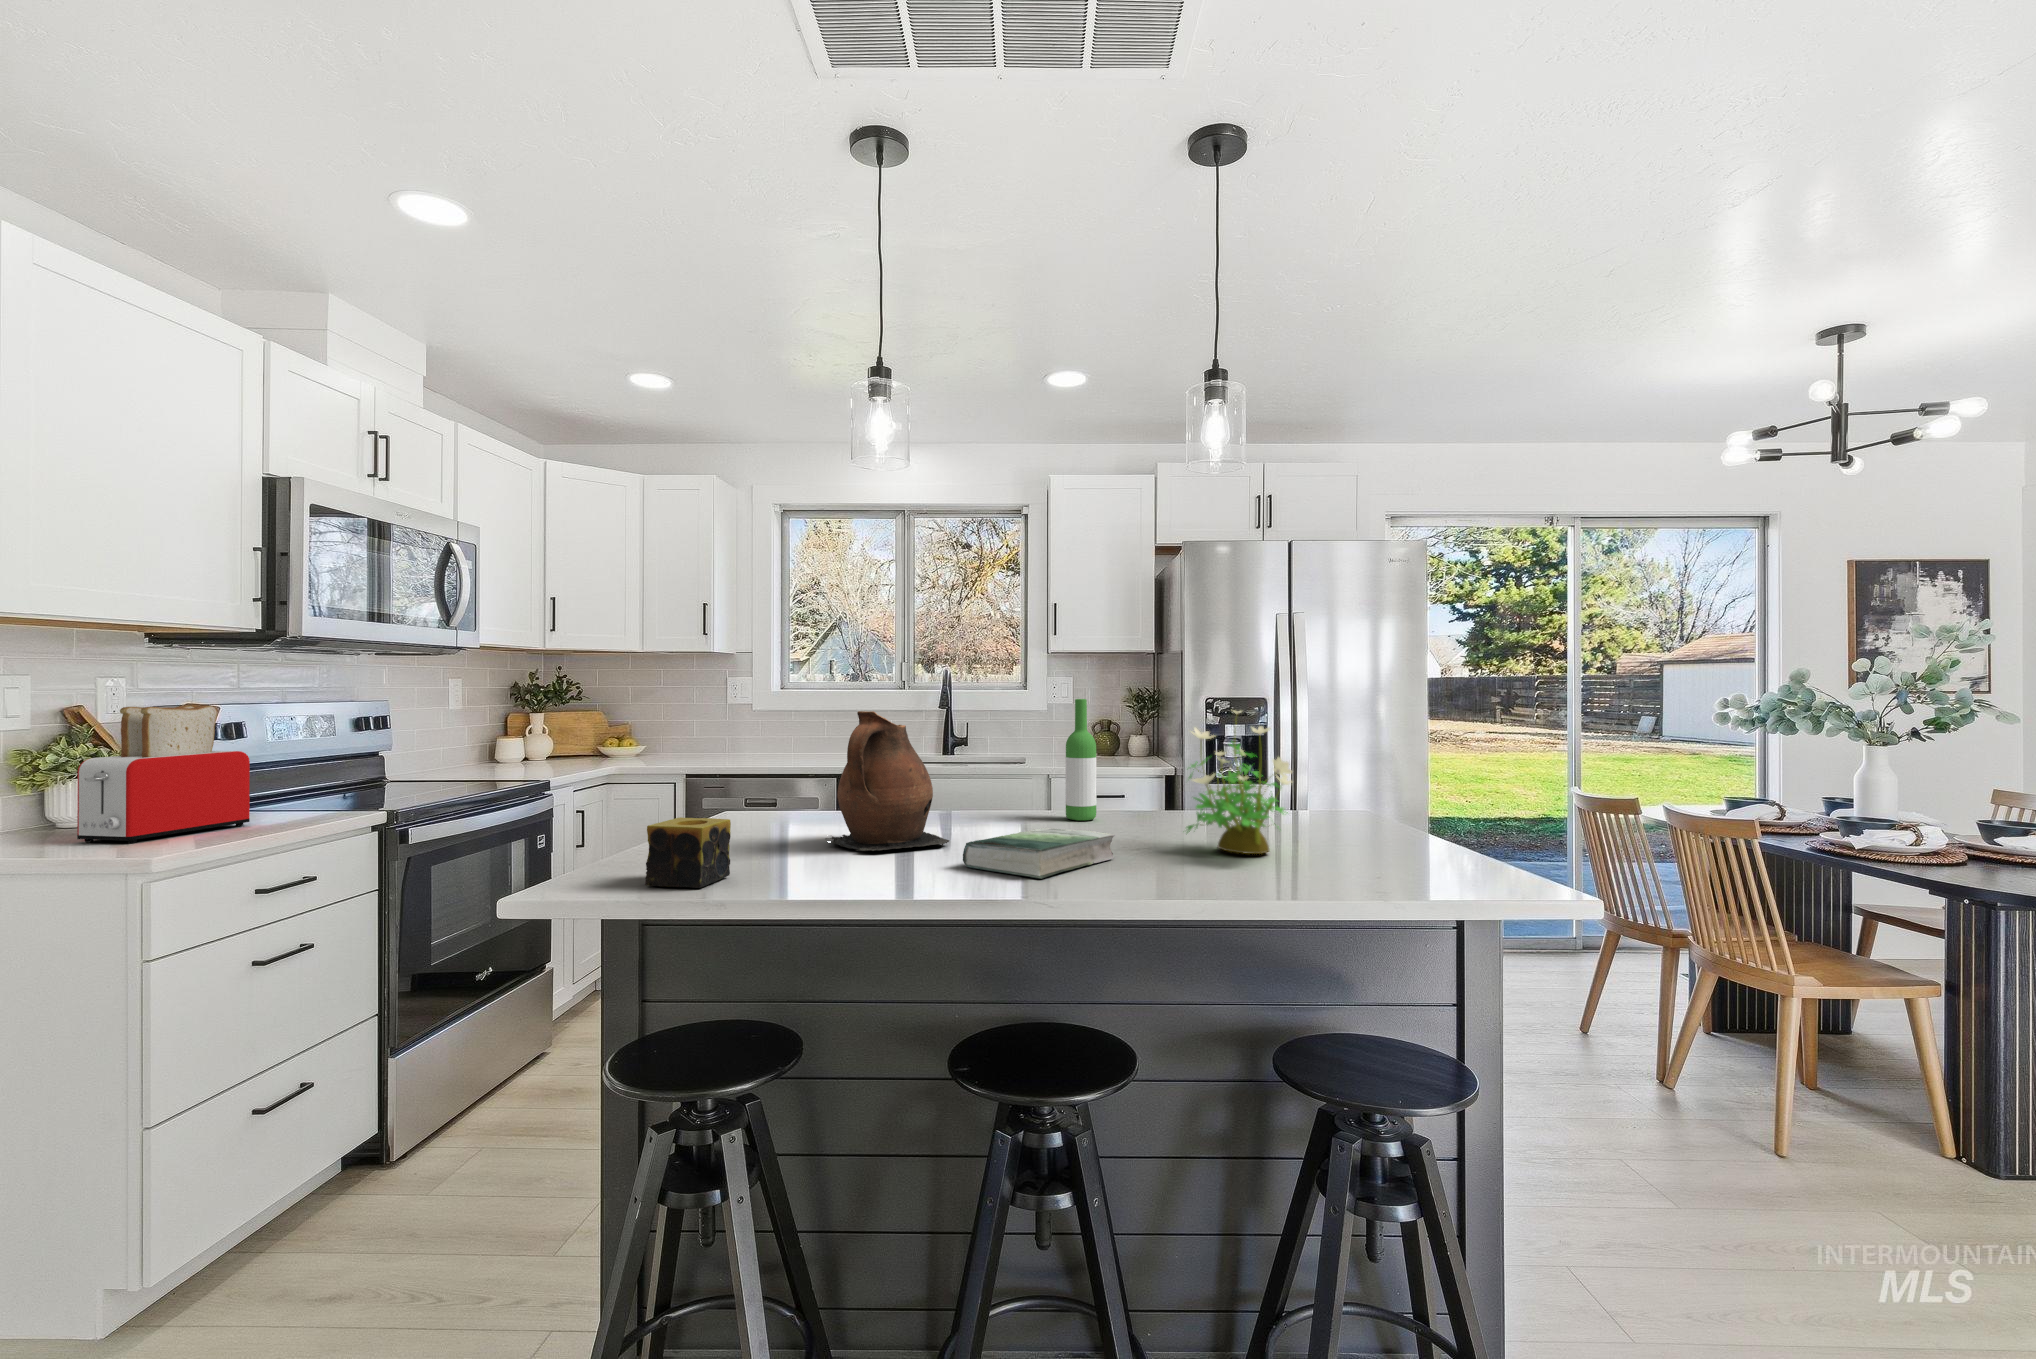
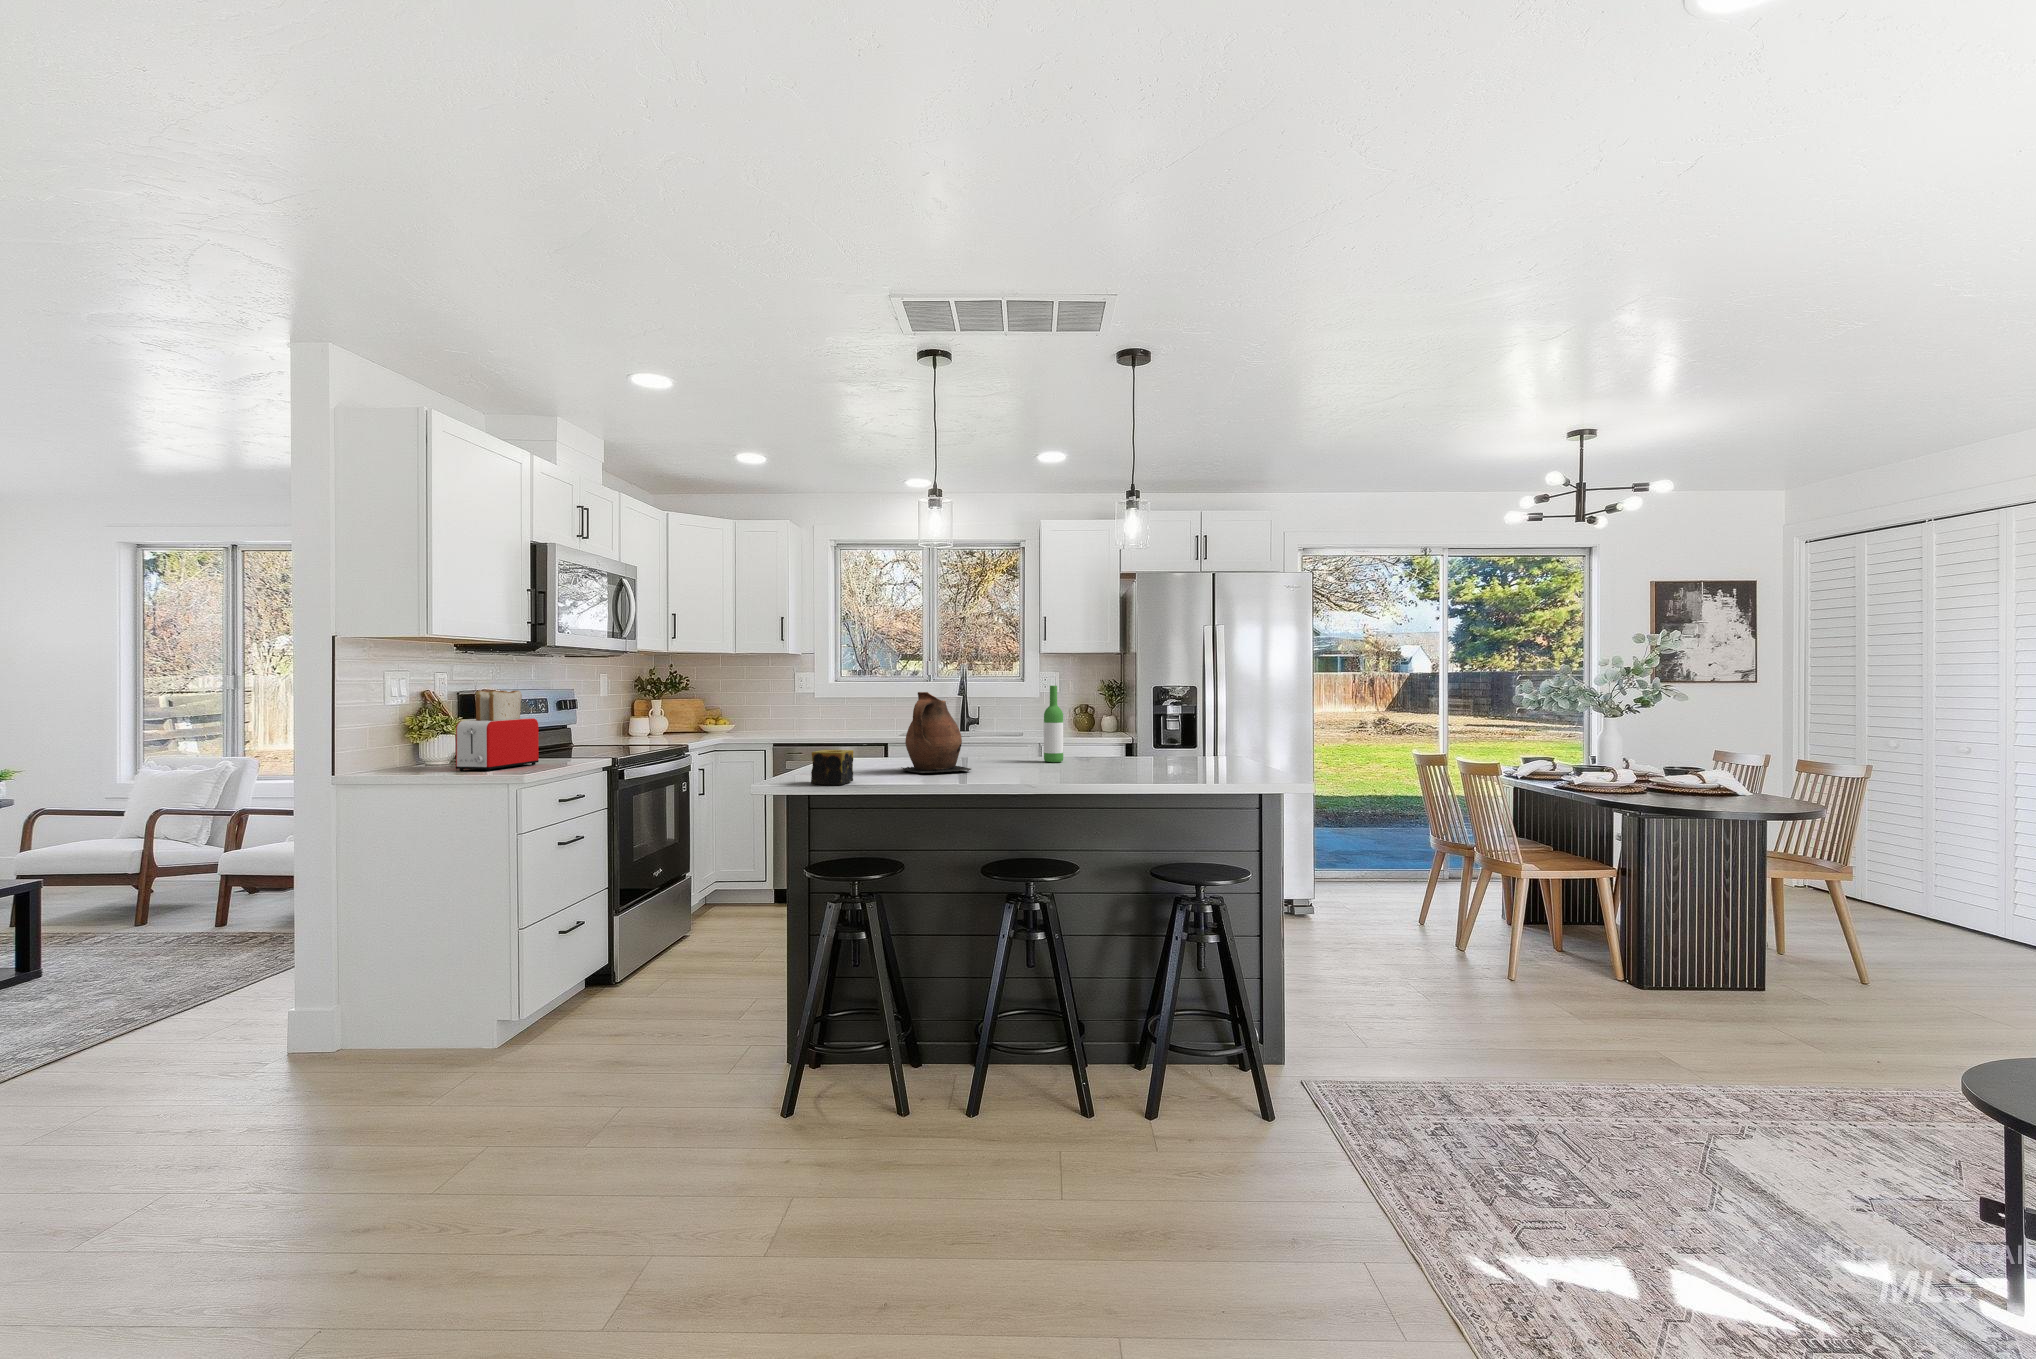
potted plant: present [1187,711,1292,854] -> none [1109,690,1173,774]
book: present [963,828,1115,879] -> none [981,760,1068,782]

